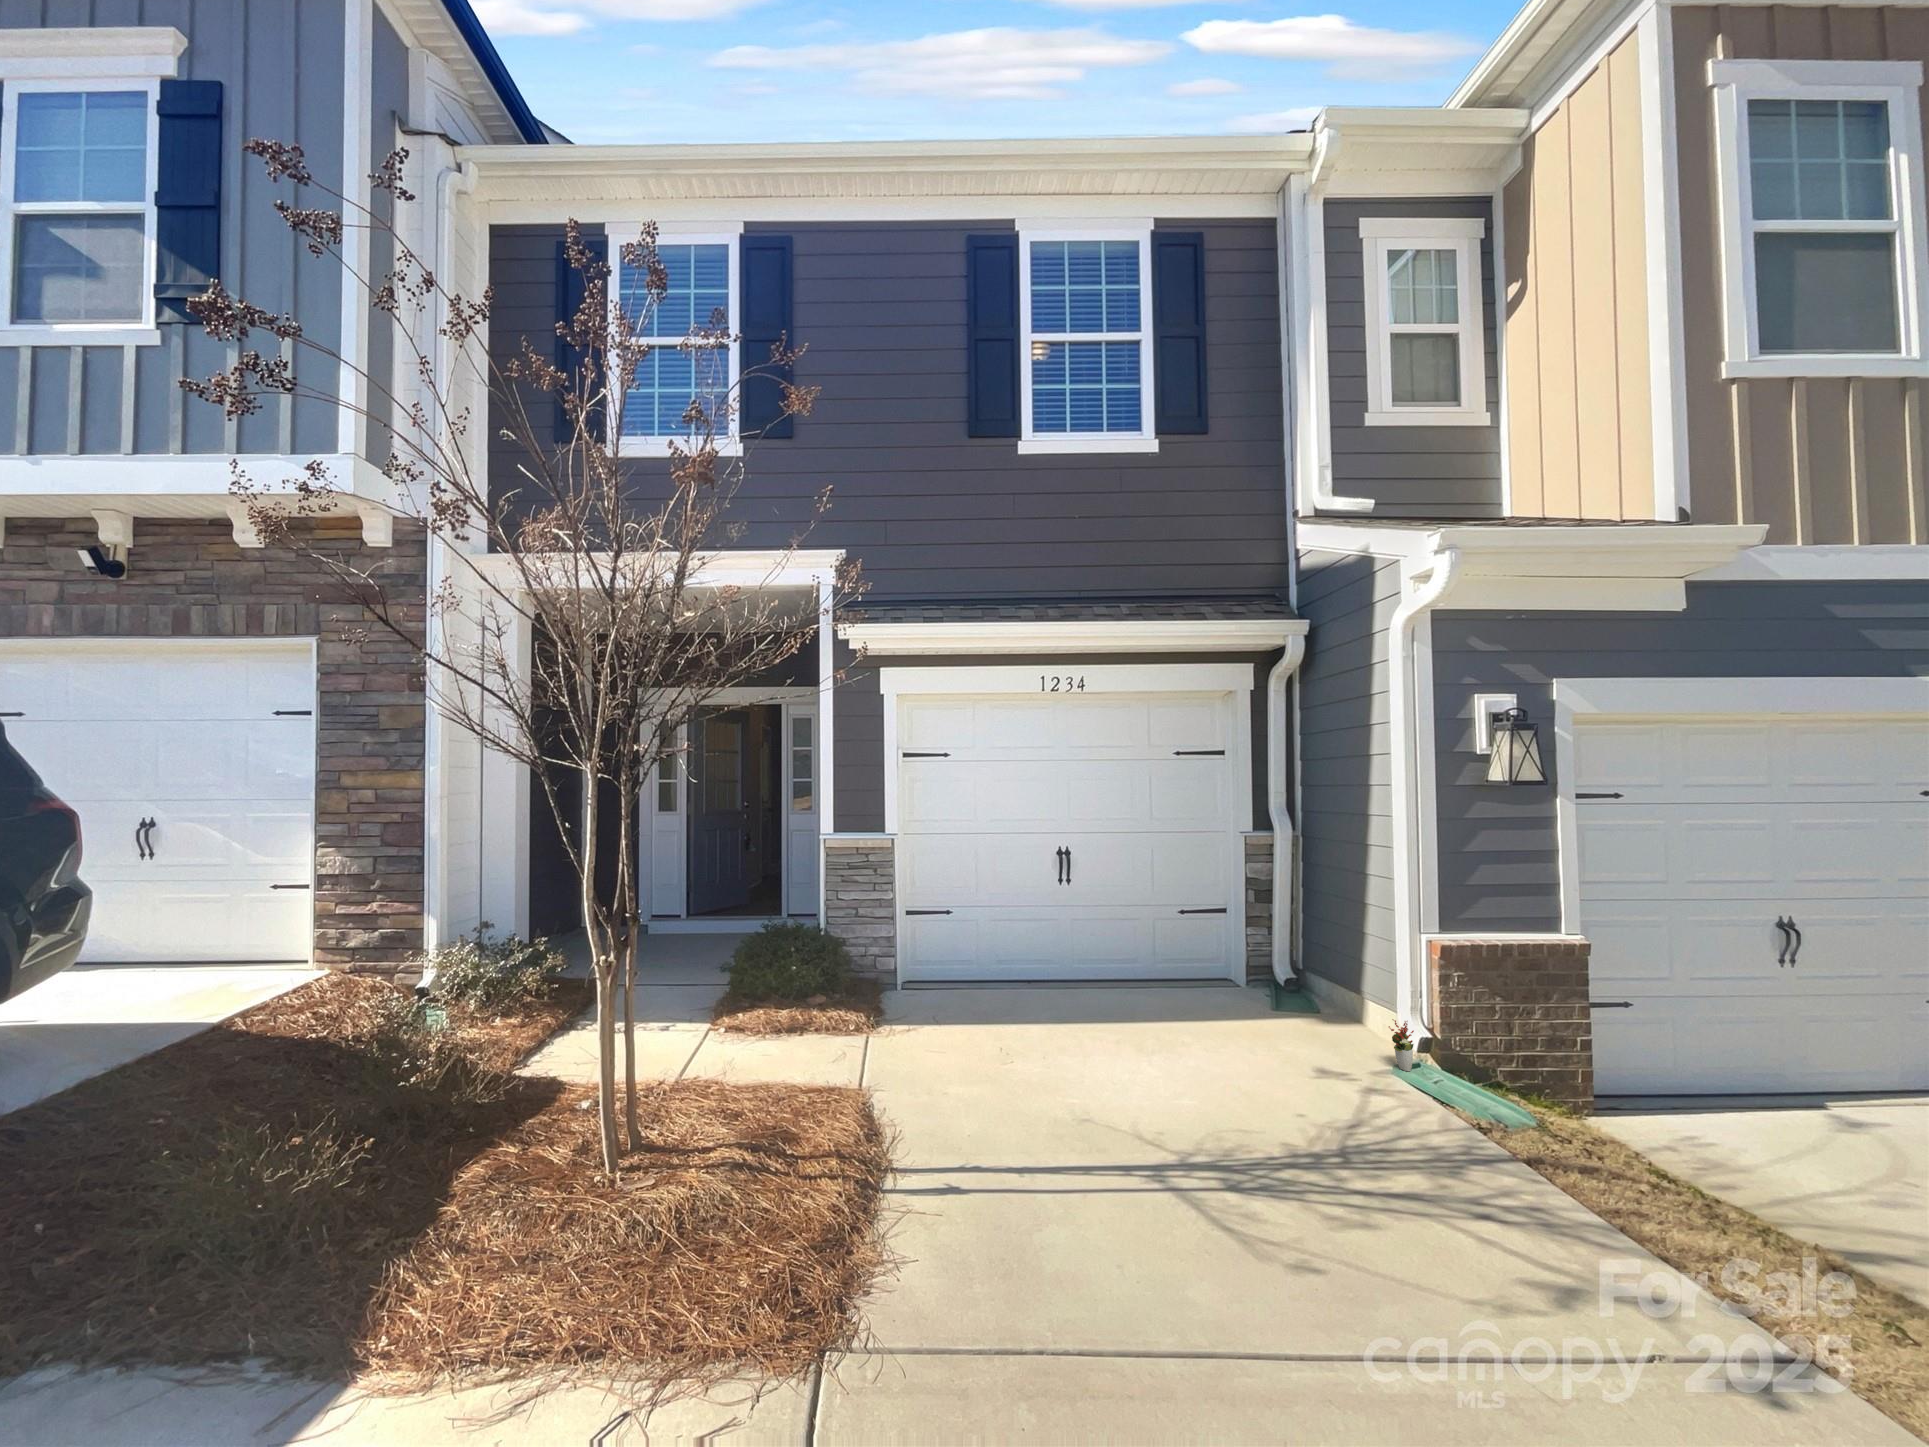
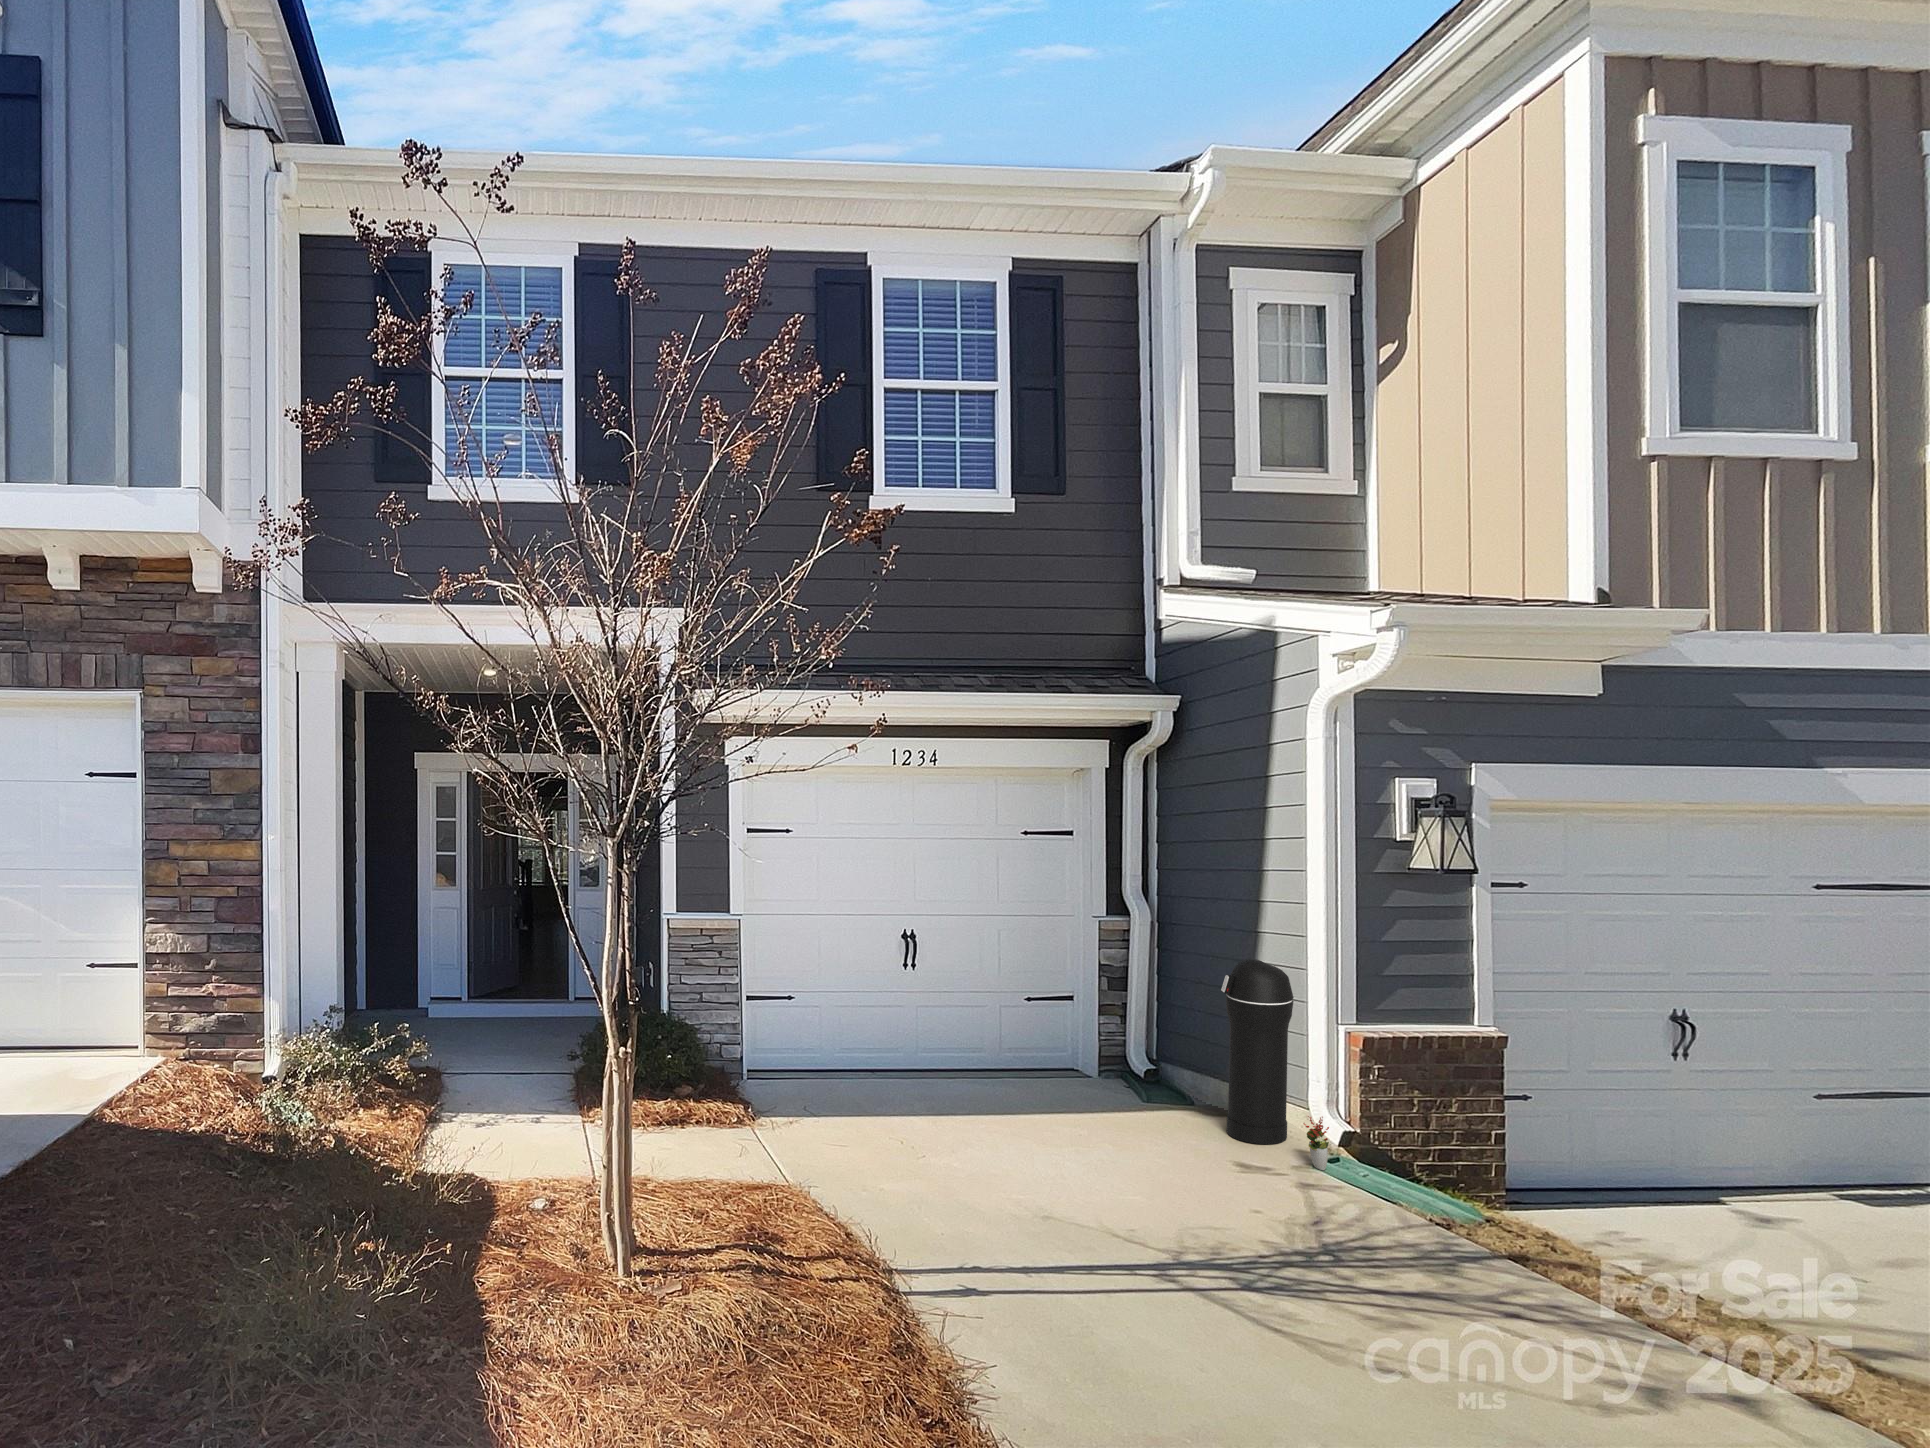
trash can: none [1306,875,1378,1051] -> present [1221,958,1294,1144]

